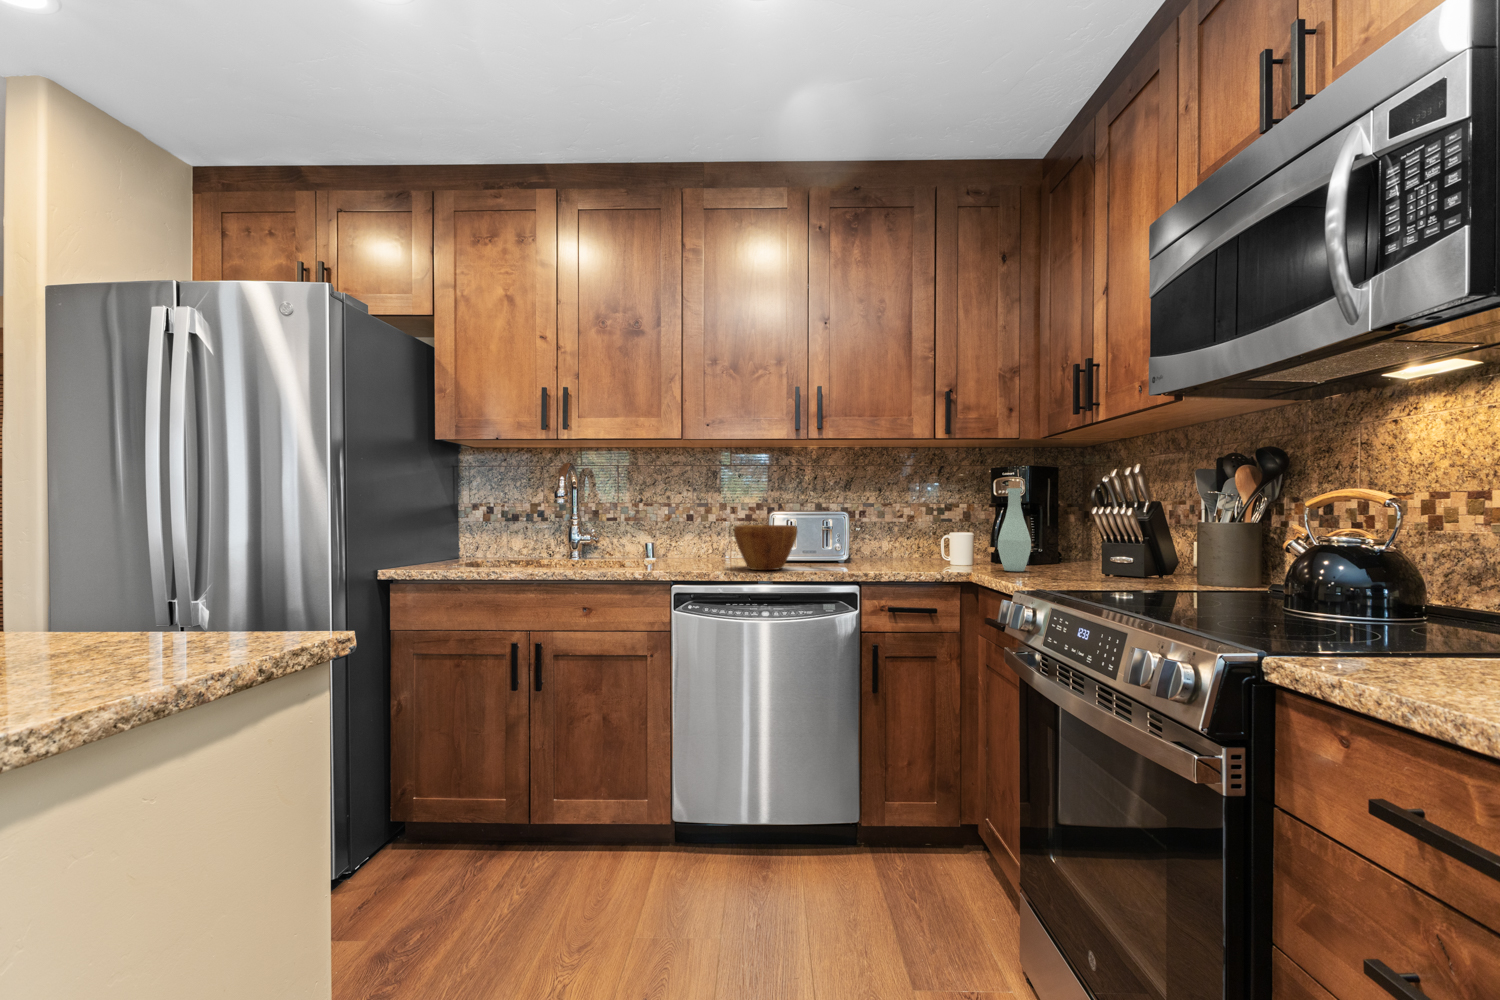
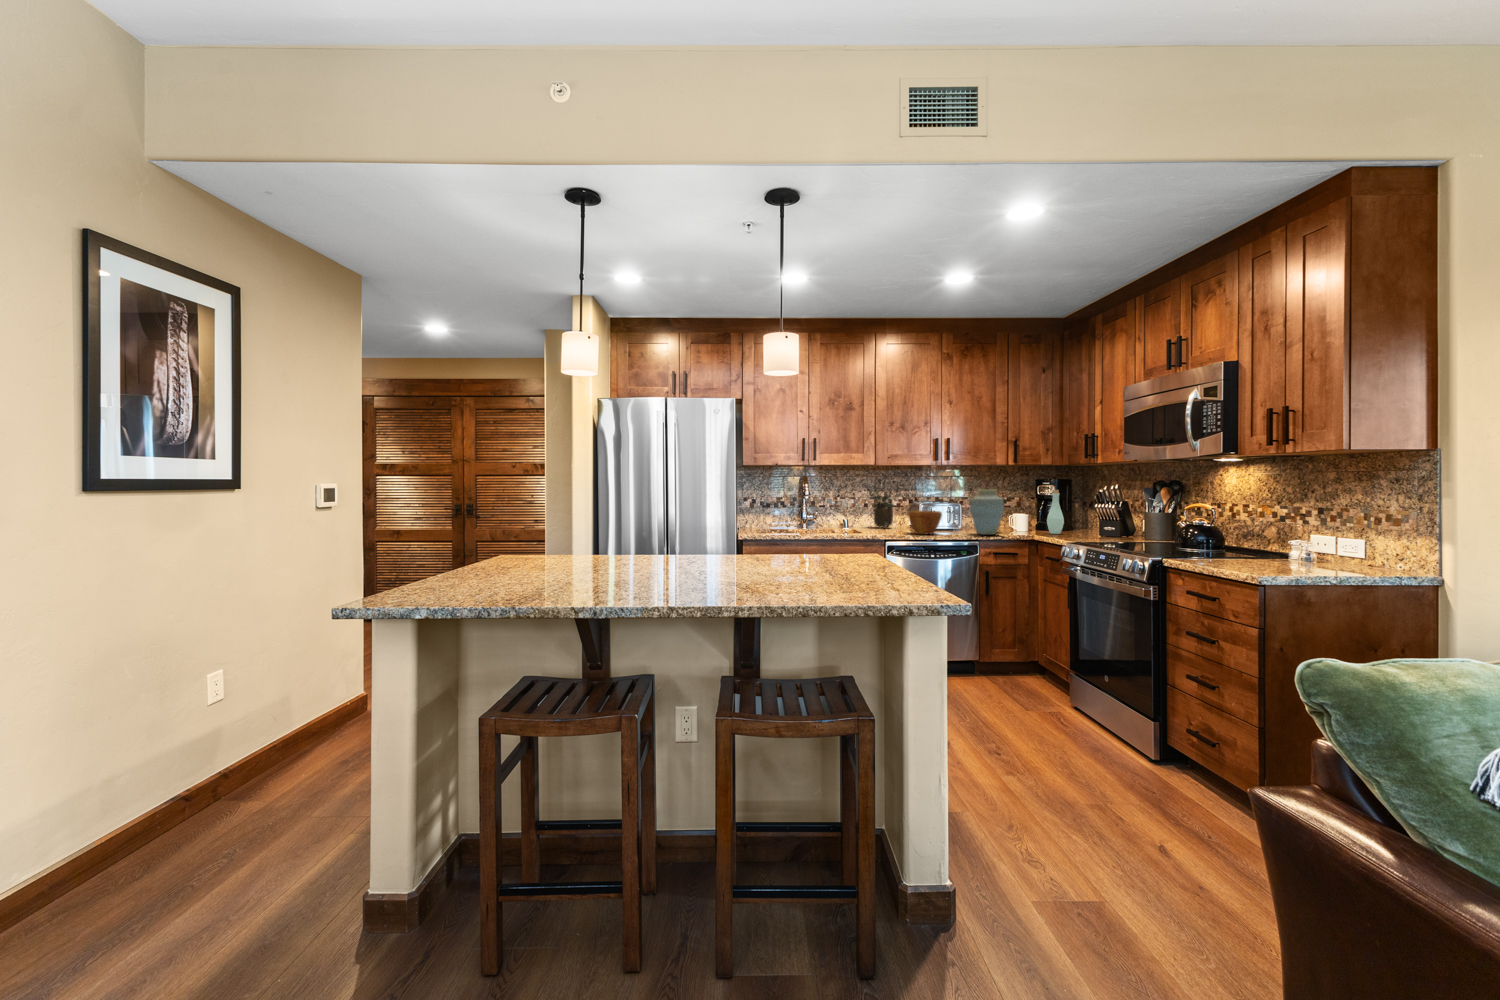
potted plant: none [687,471,743,557] -> present [866,485,898,527]
vase: none [851,482,915,573] -> present [970,489,1004,535]

